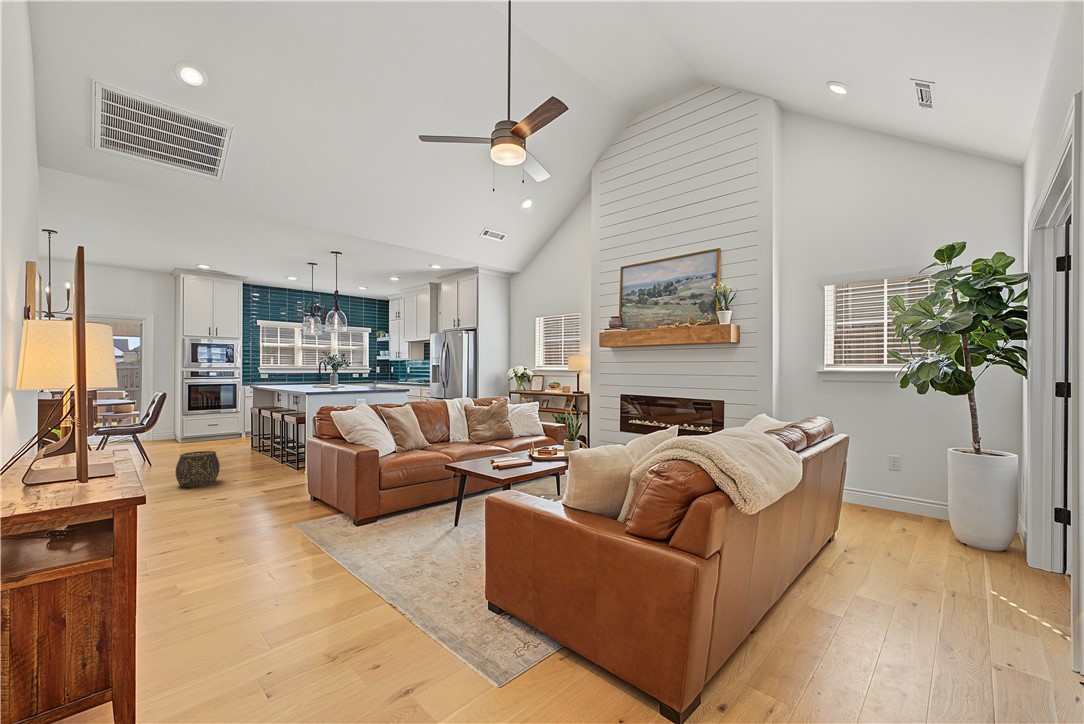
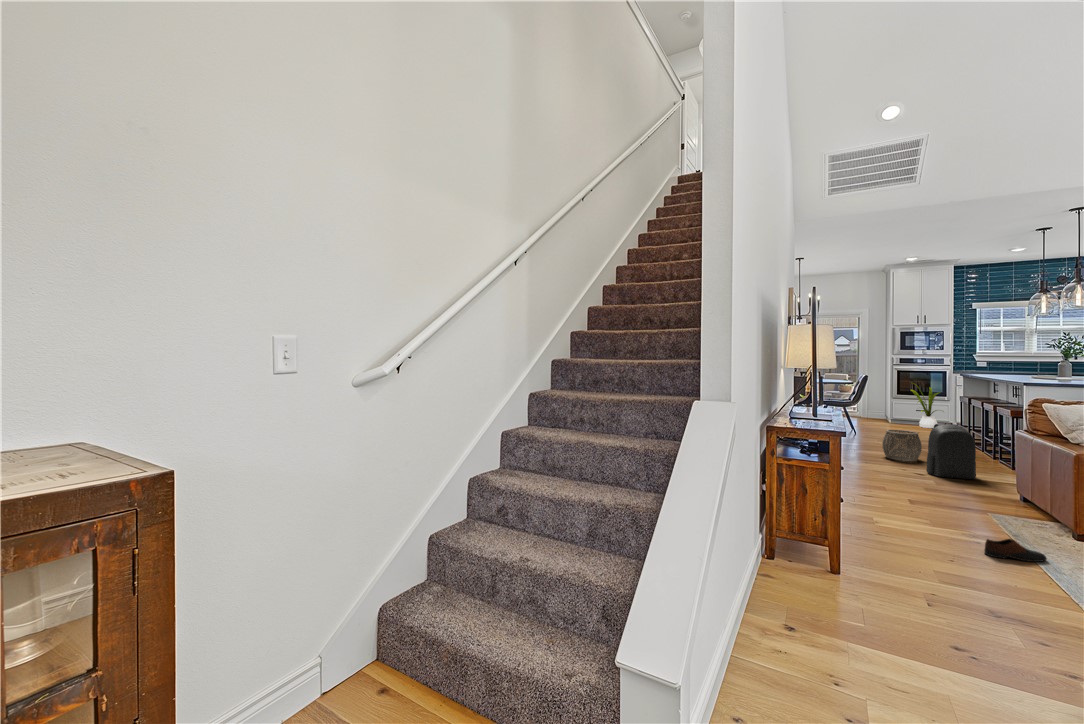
house plant: none [200,397,235,442] -> present [911,383,938,428]
backpack: none [226,436,273,496] -> present [926,423,976,479]
shoe: none [299,552,347,579] -> present [984,539,1047,562]

